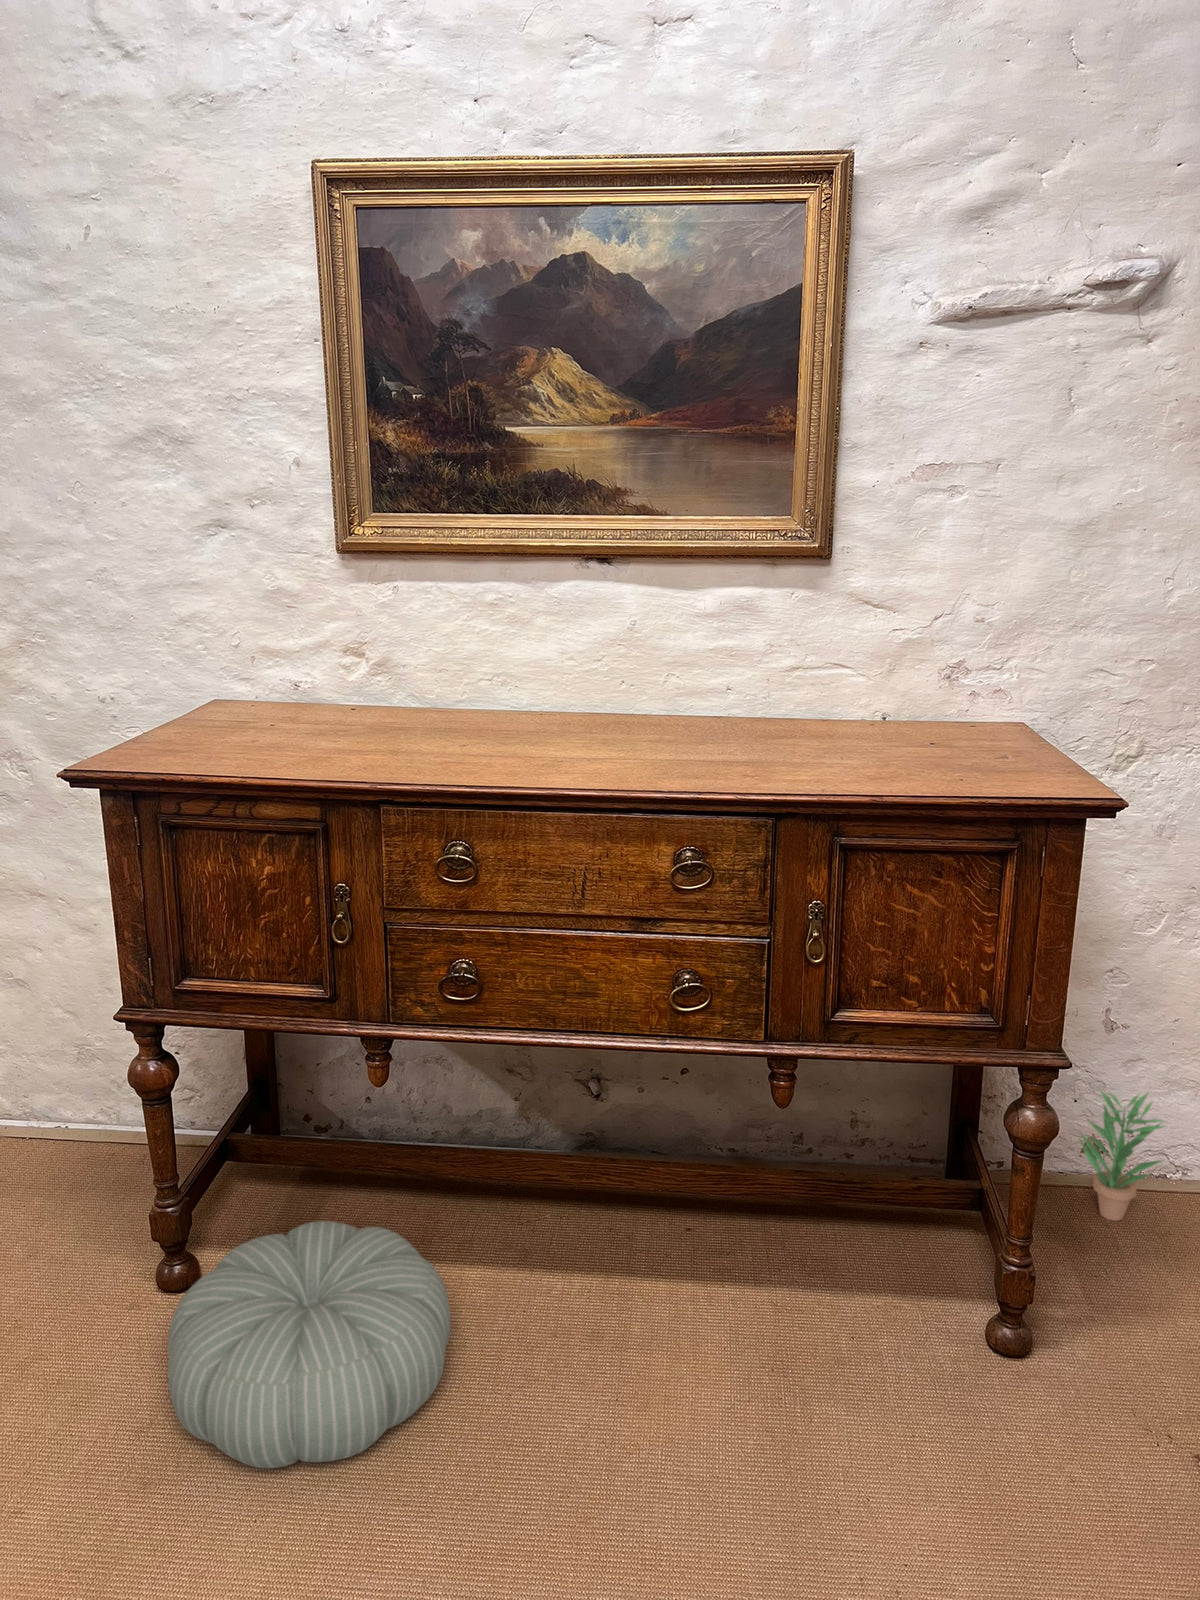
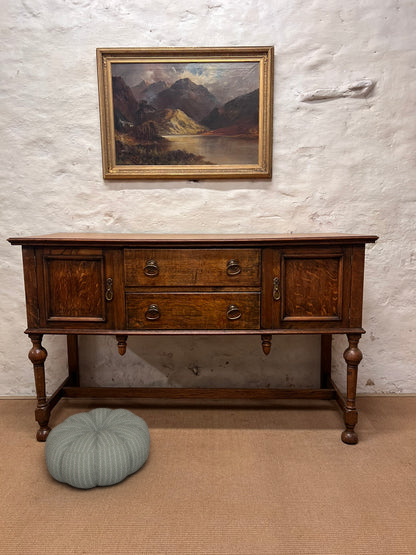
potted plant: present [1080,1090,1163,1221] -> none [365,357,397,406]

